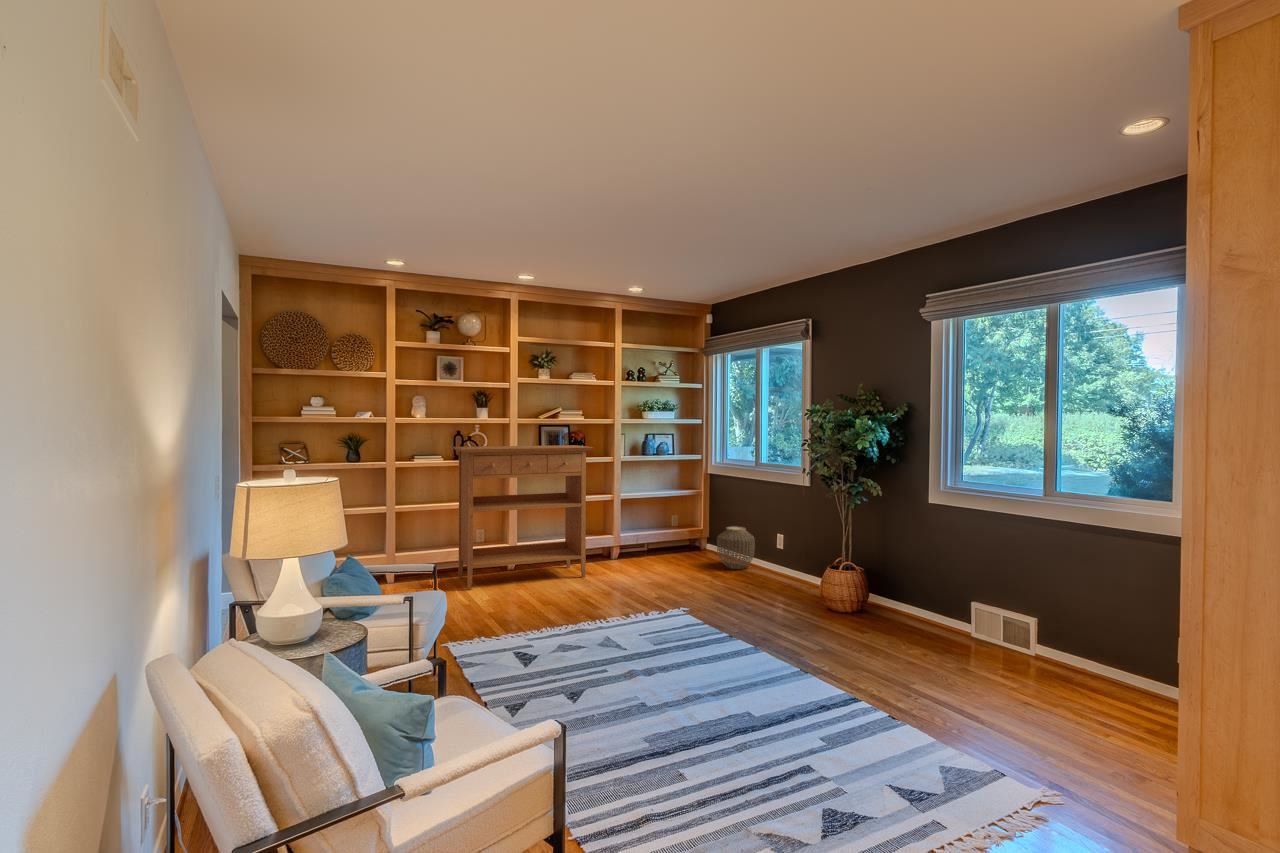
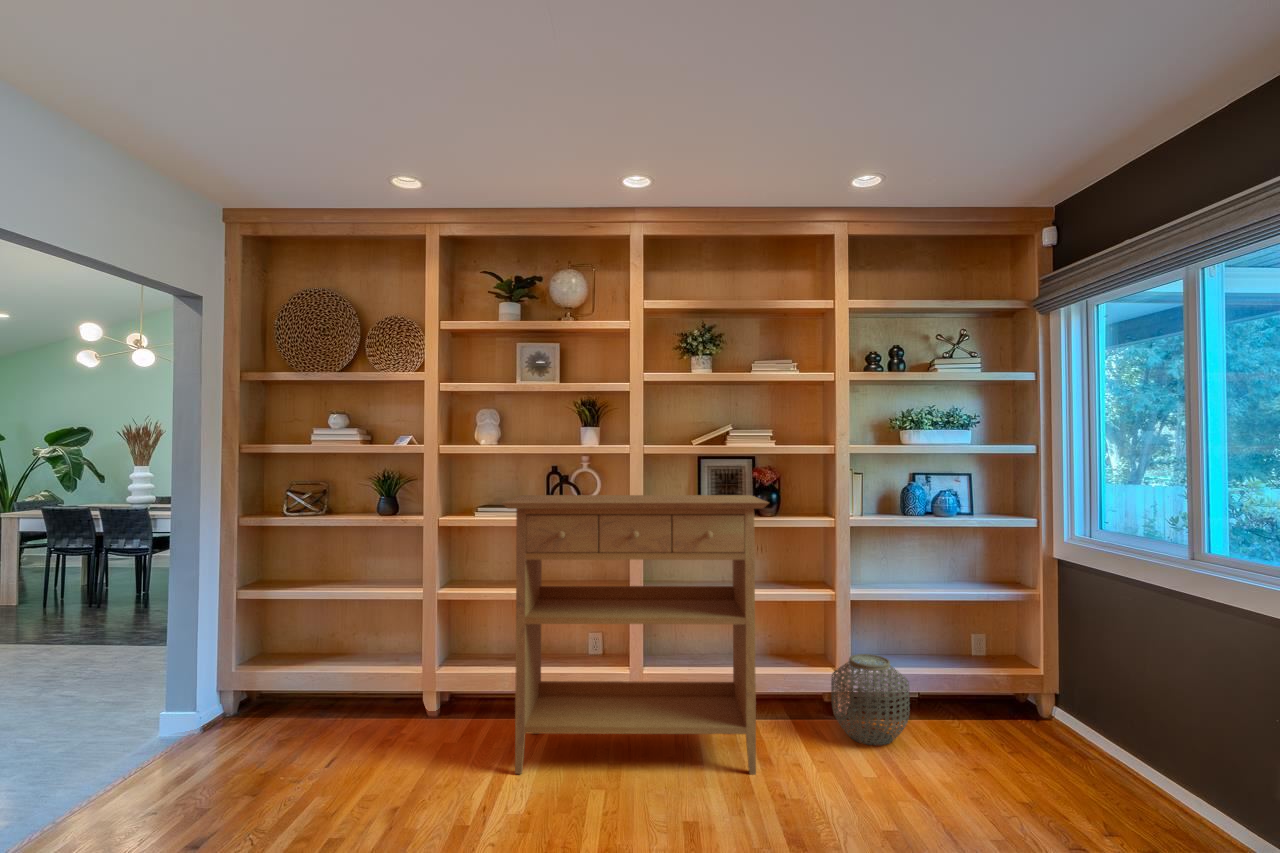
woven basket: present [717,526,755,569] -> present [831,654,910,745]

